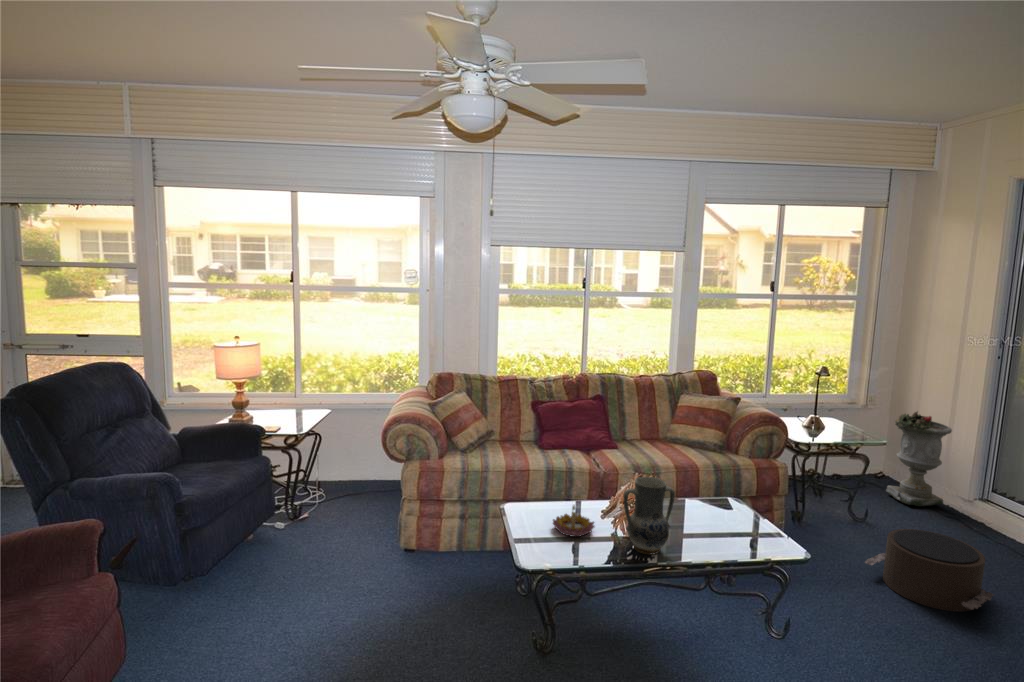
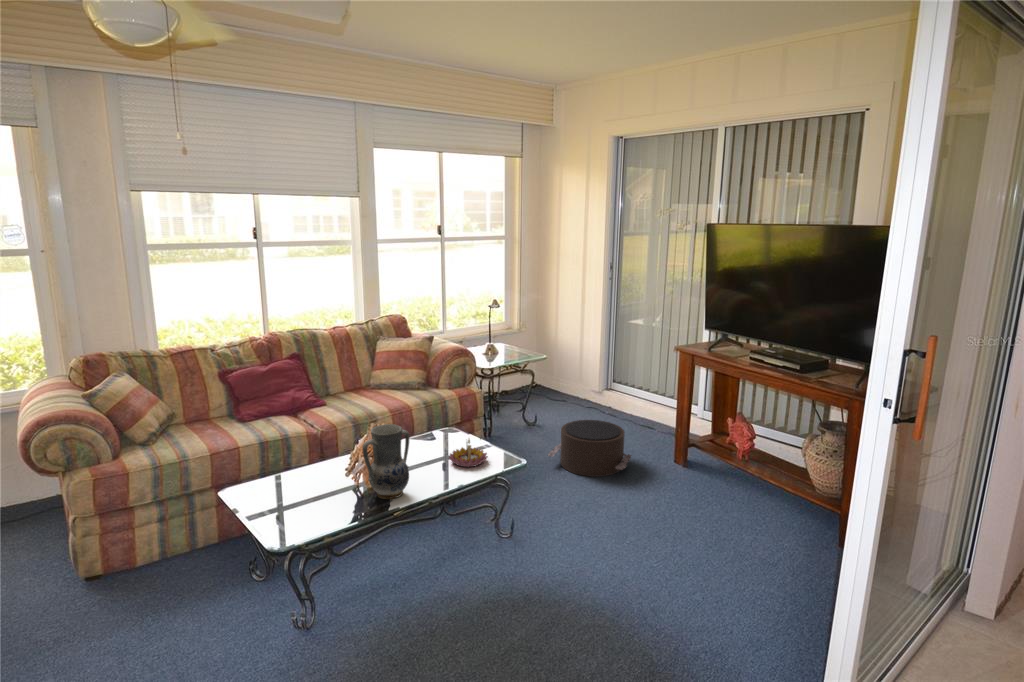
planter: present [886,412,952,506] -> none [543,327,583,403]
candle holder: present [553,505,594,537] -> present [449,440,488,467]

